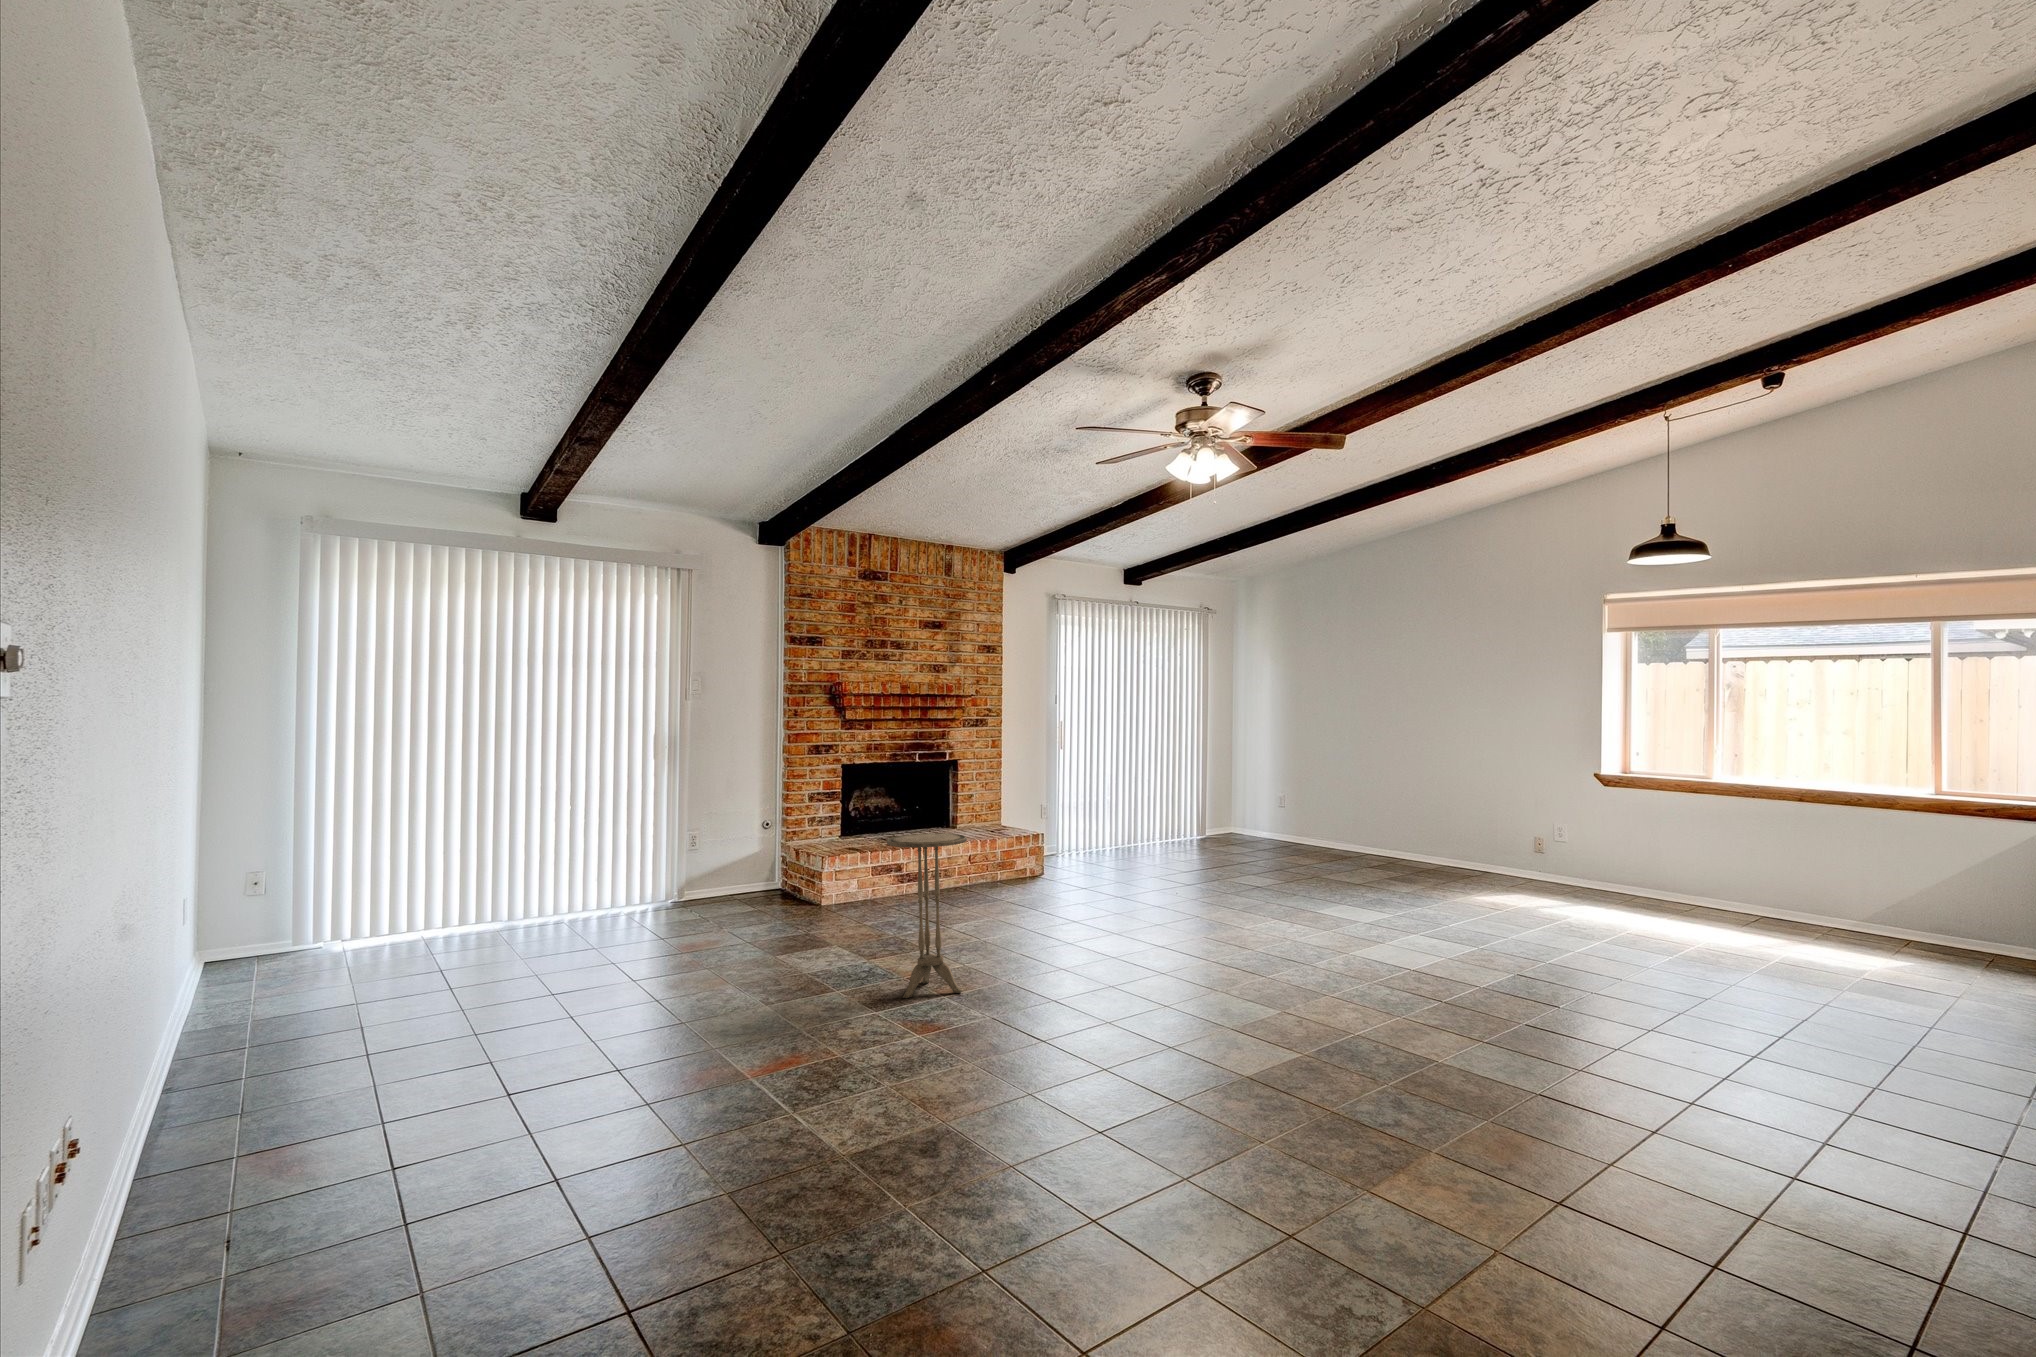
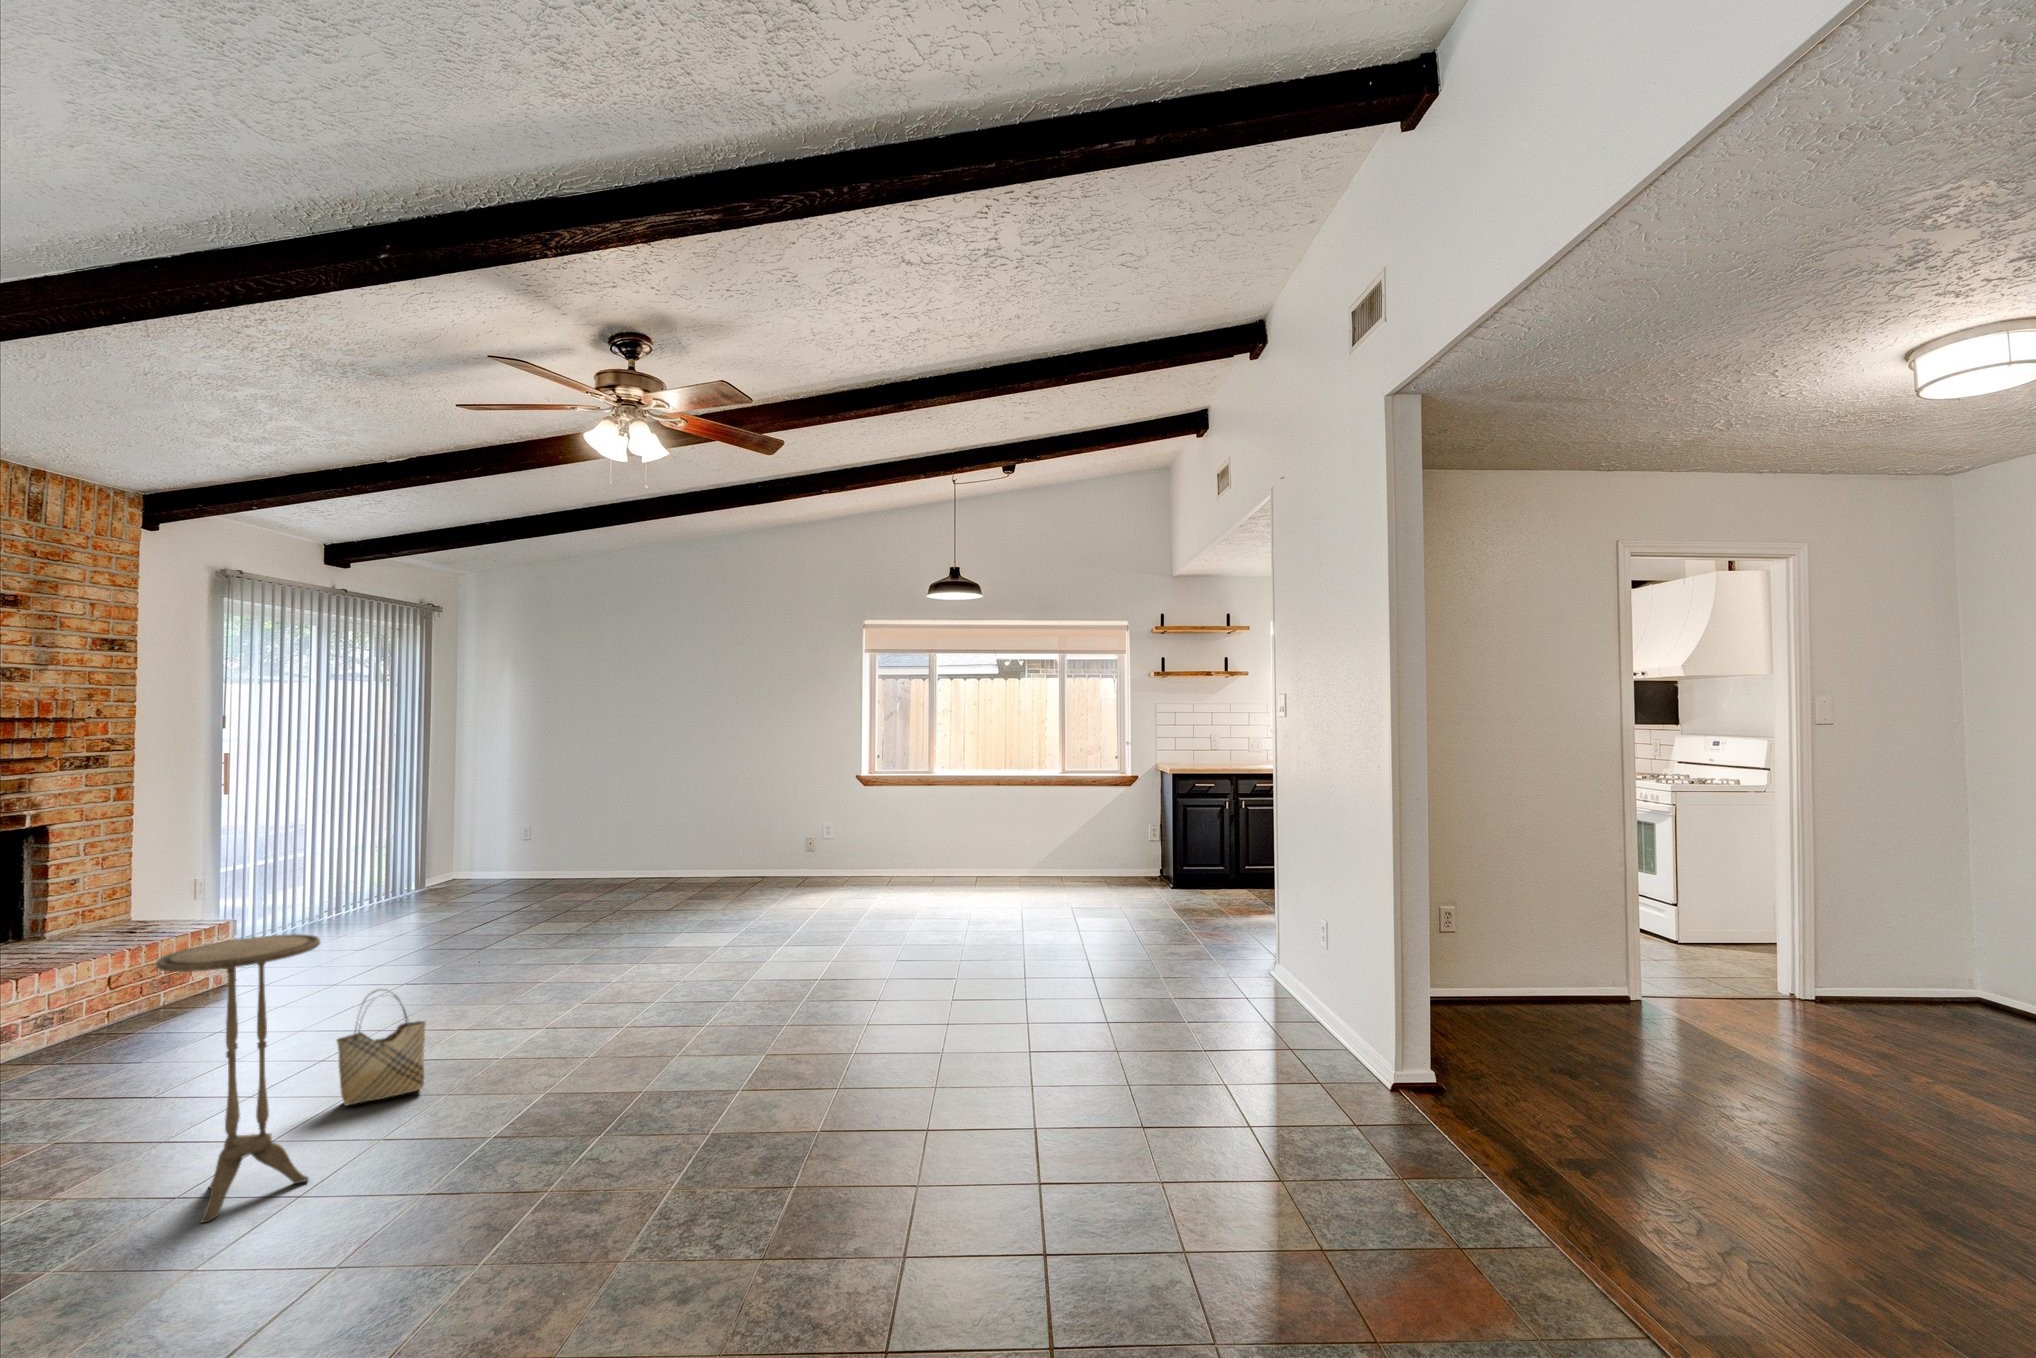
woven basket: none [1012,885,1065,961] -> present [337,991,426,1106]

